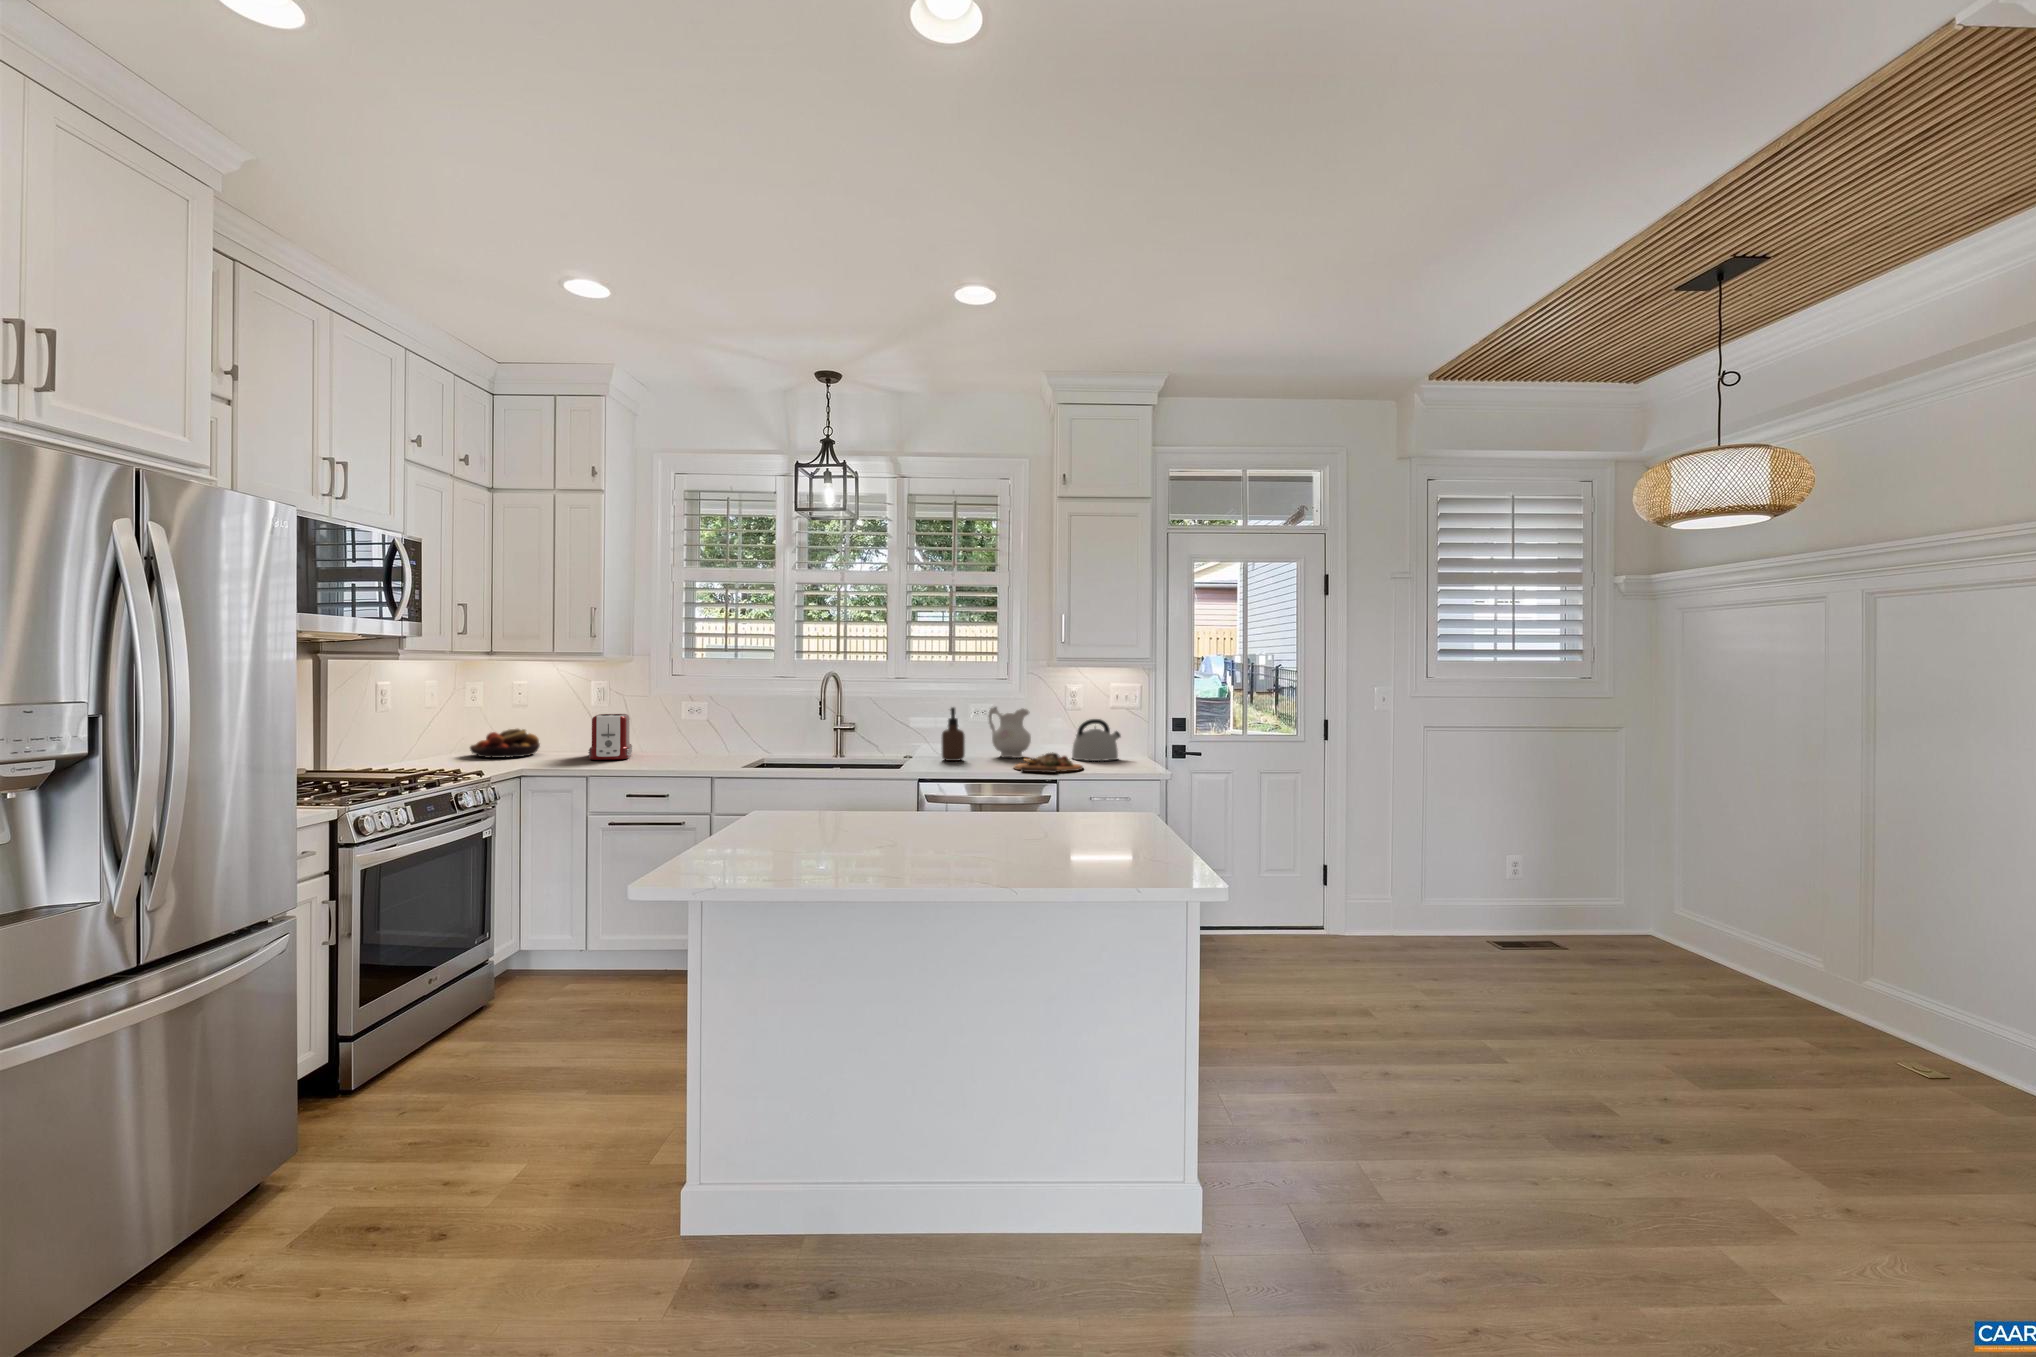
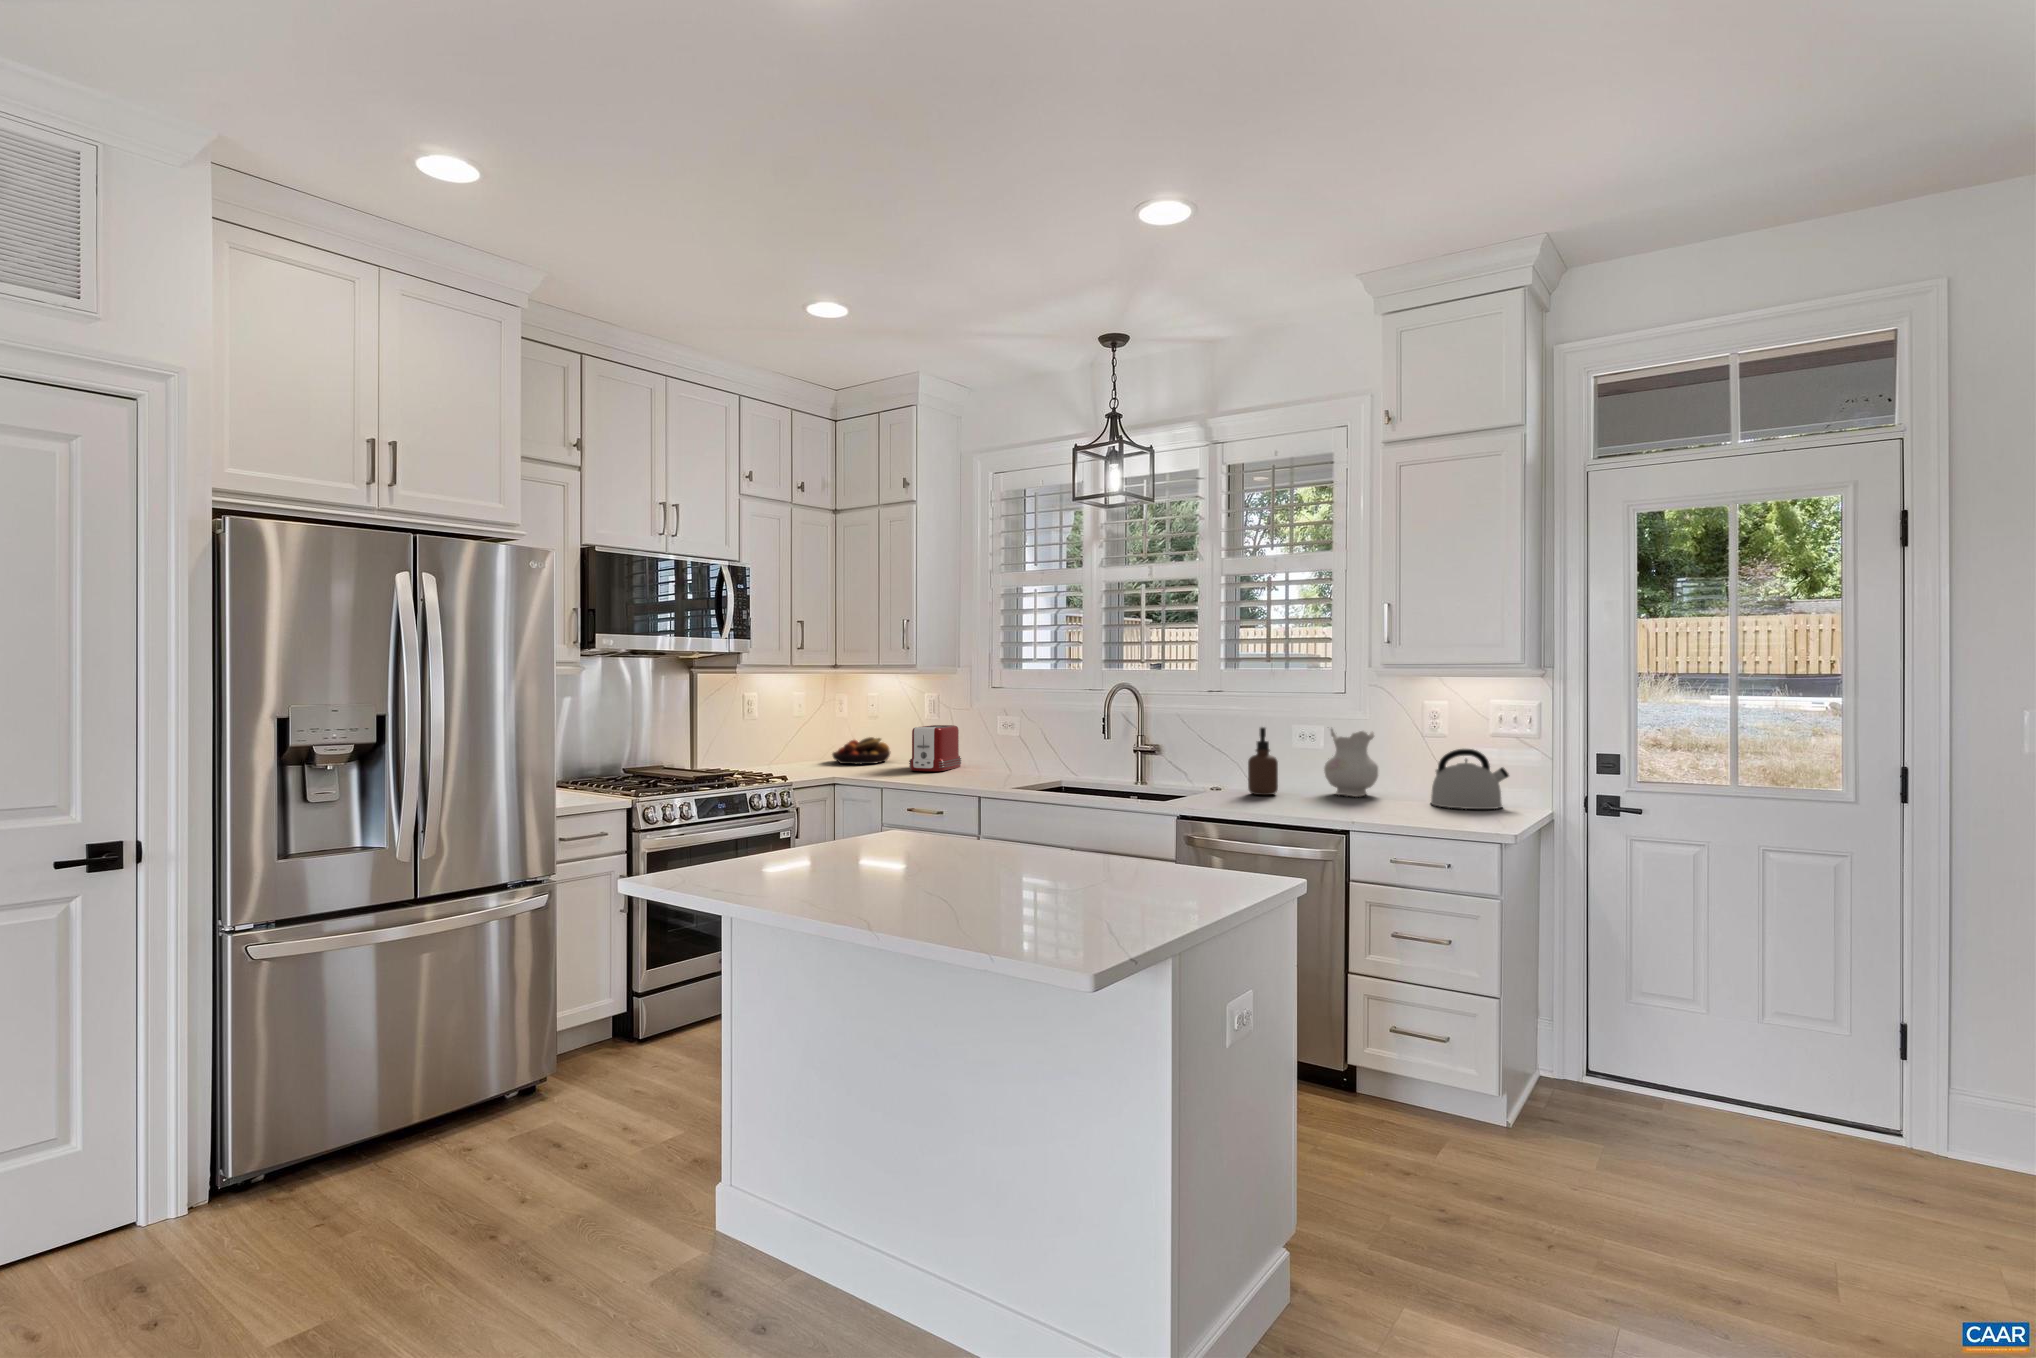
cutting board: present [1014,752,1083,773] -> none [1306,793,1412,821]

